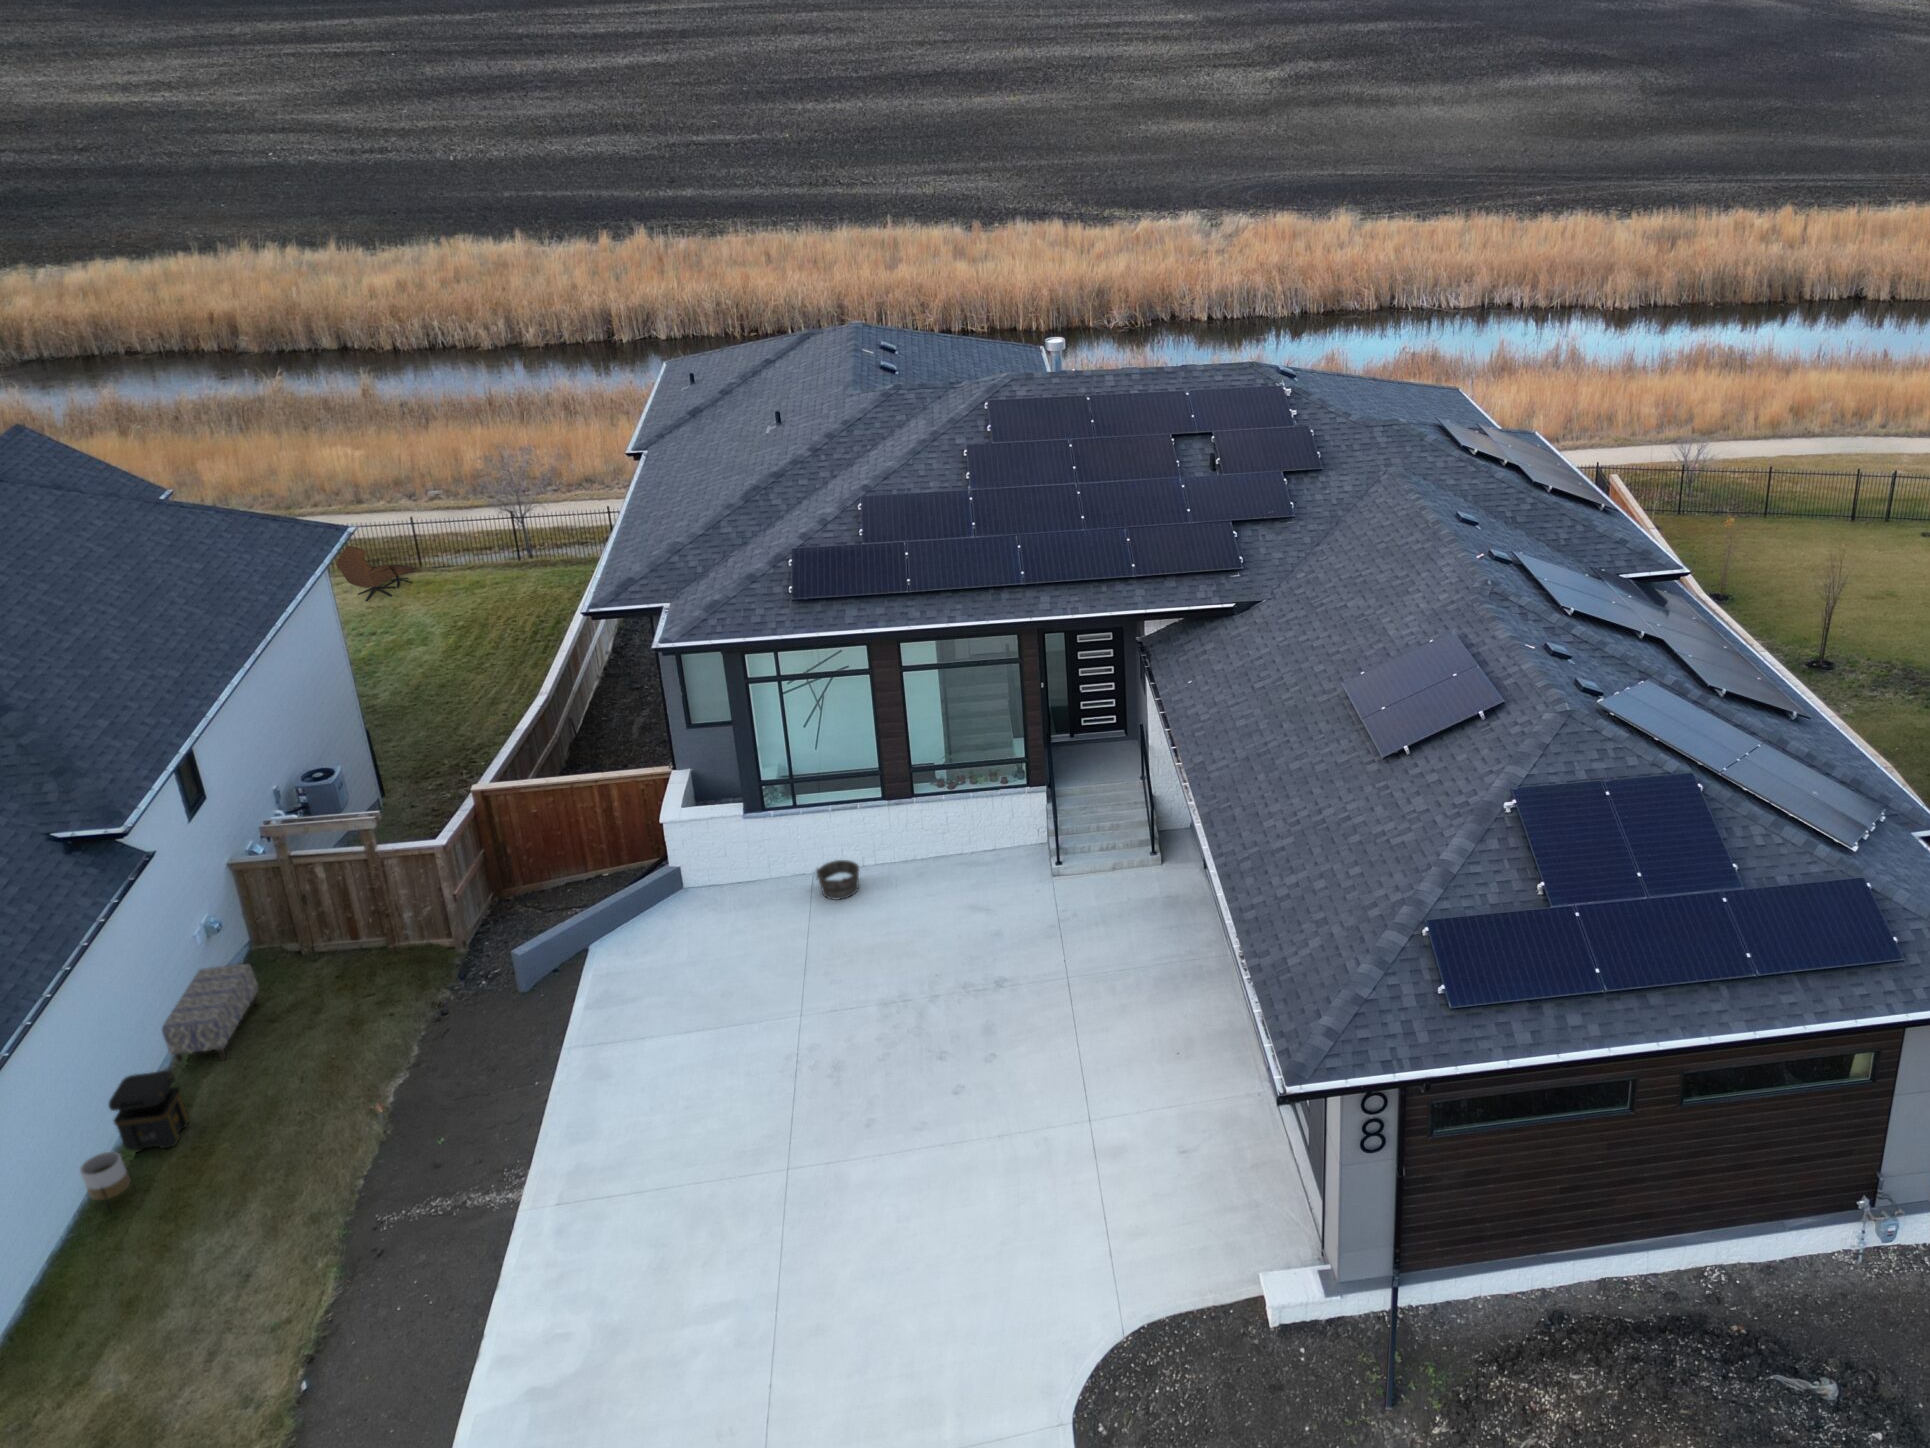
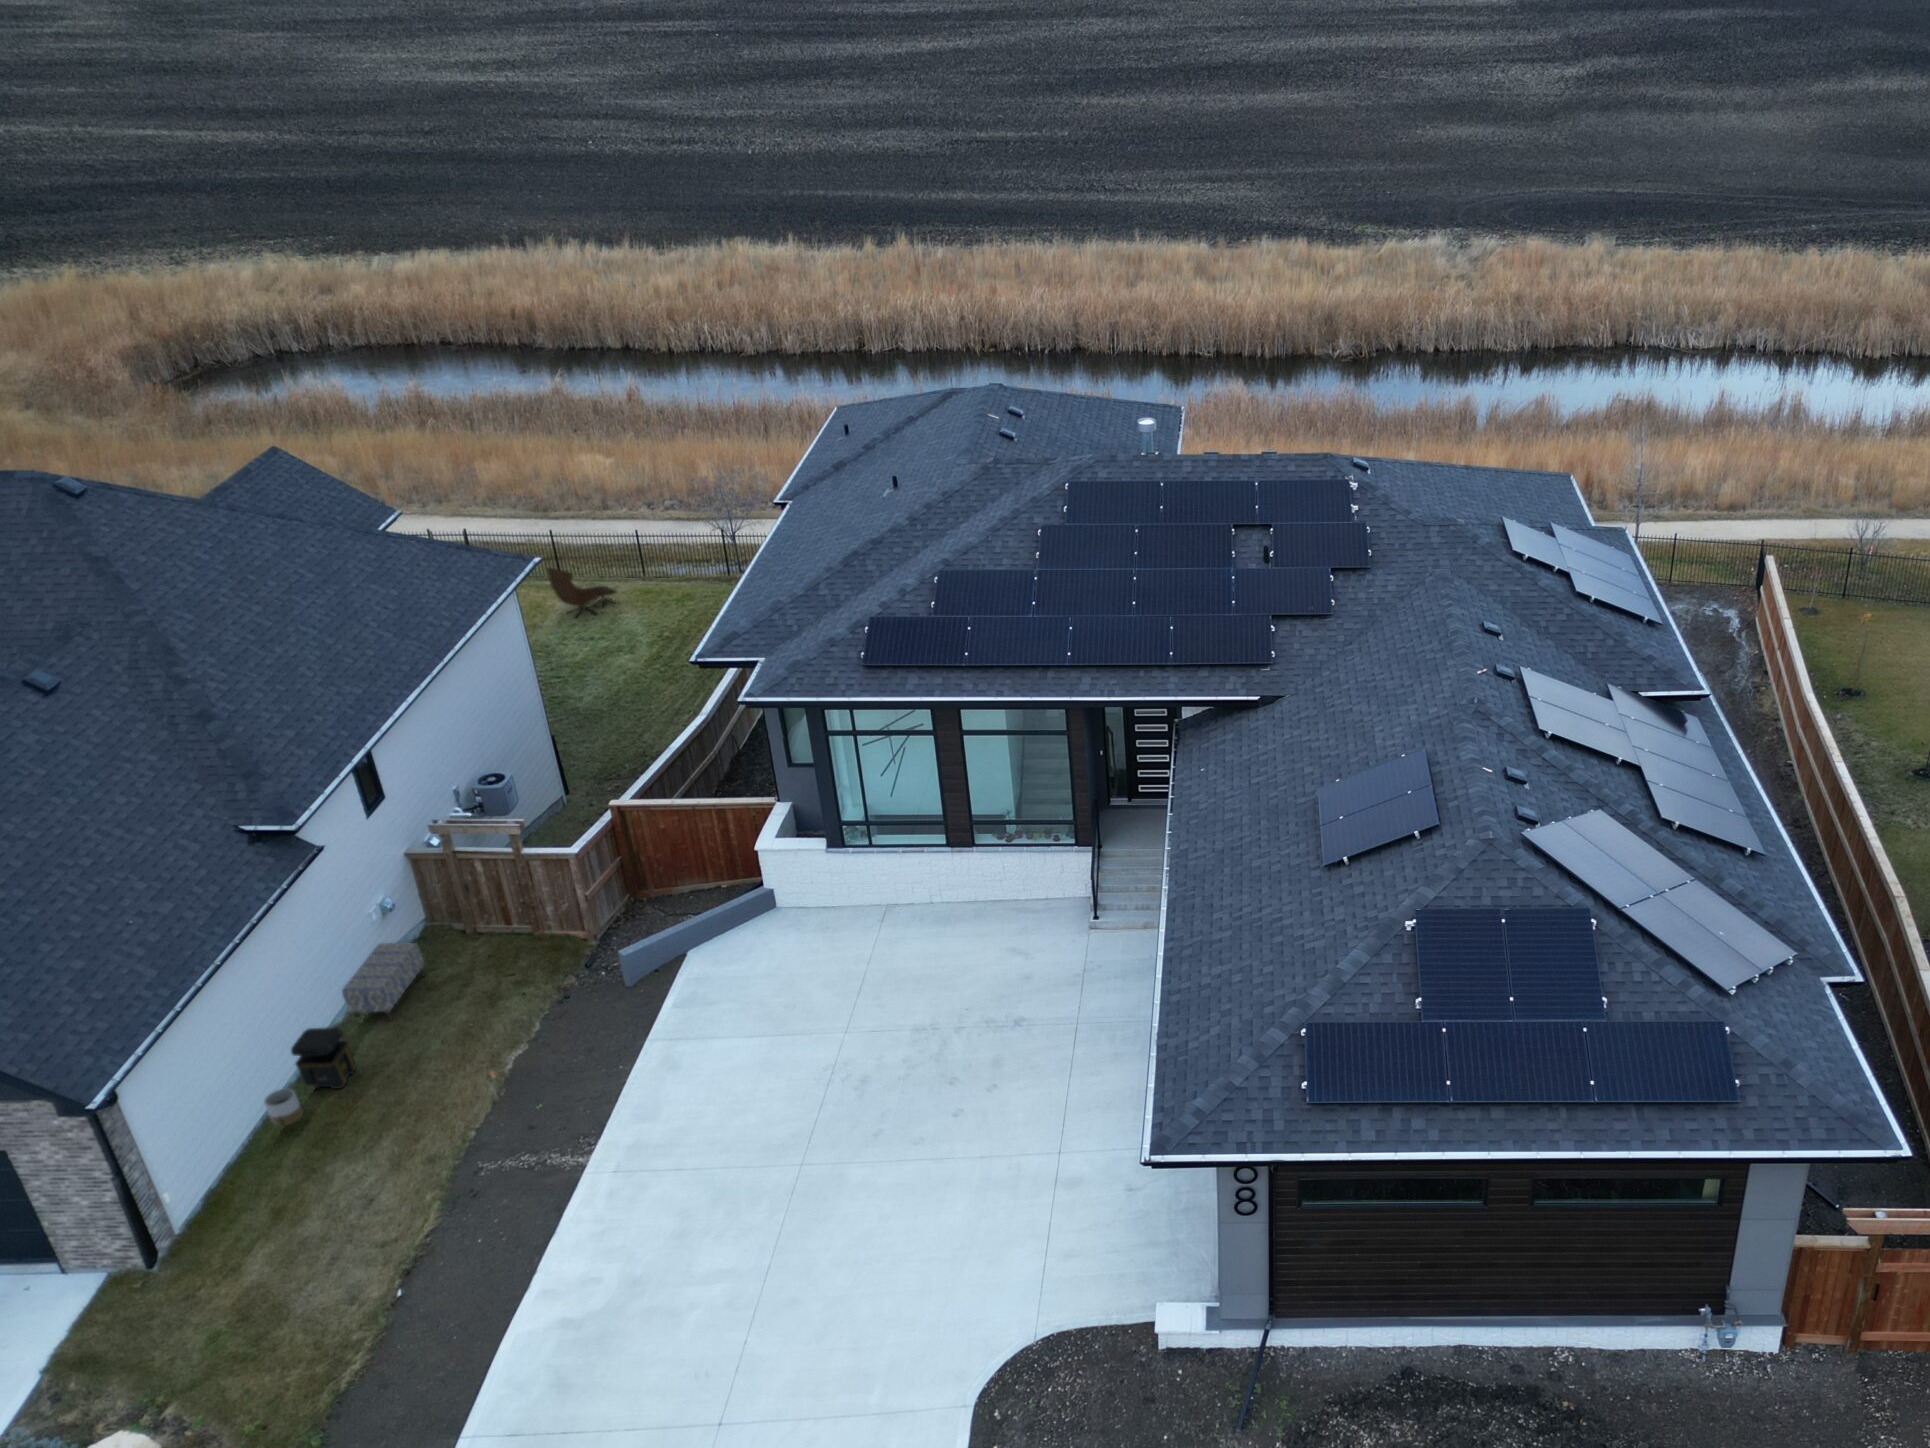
bucket: present [816,860,859,899] -> none [885,895,923,930]

